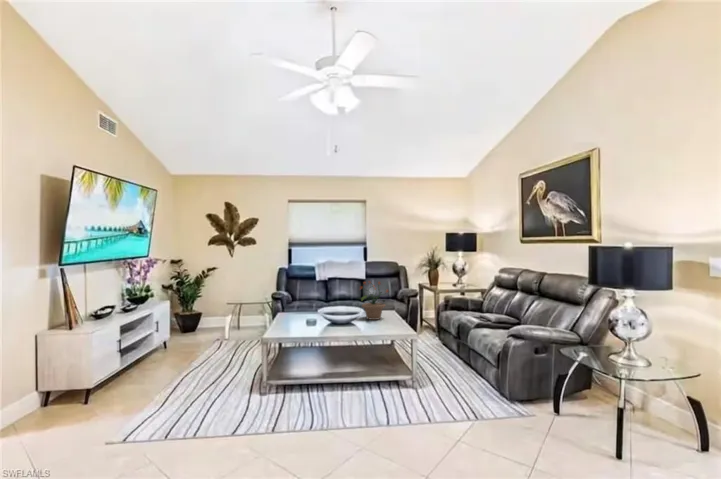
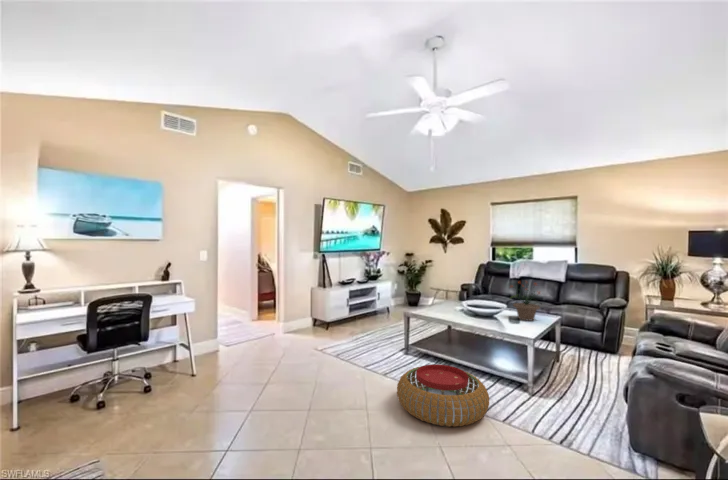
pouf: none [316,382,418,452] -> present [397,364,489,427]

